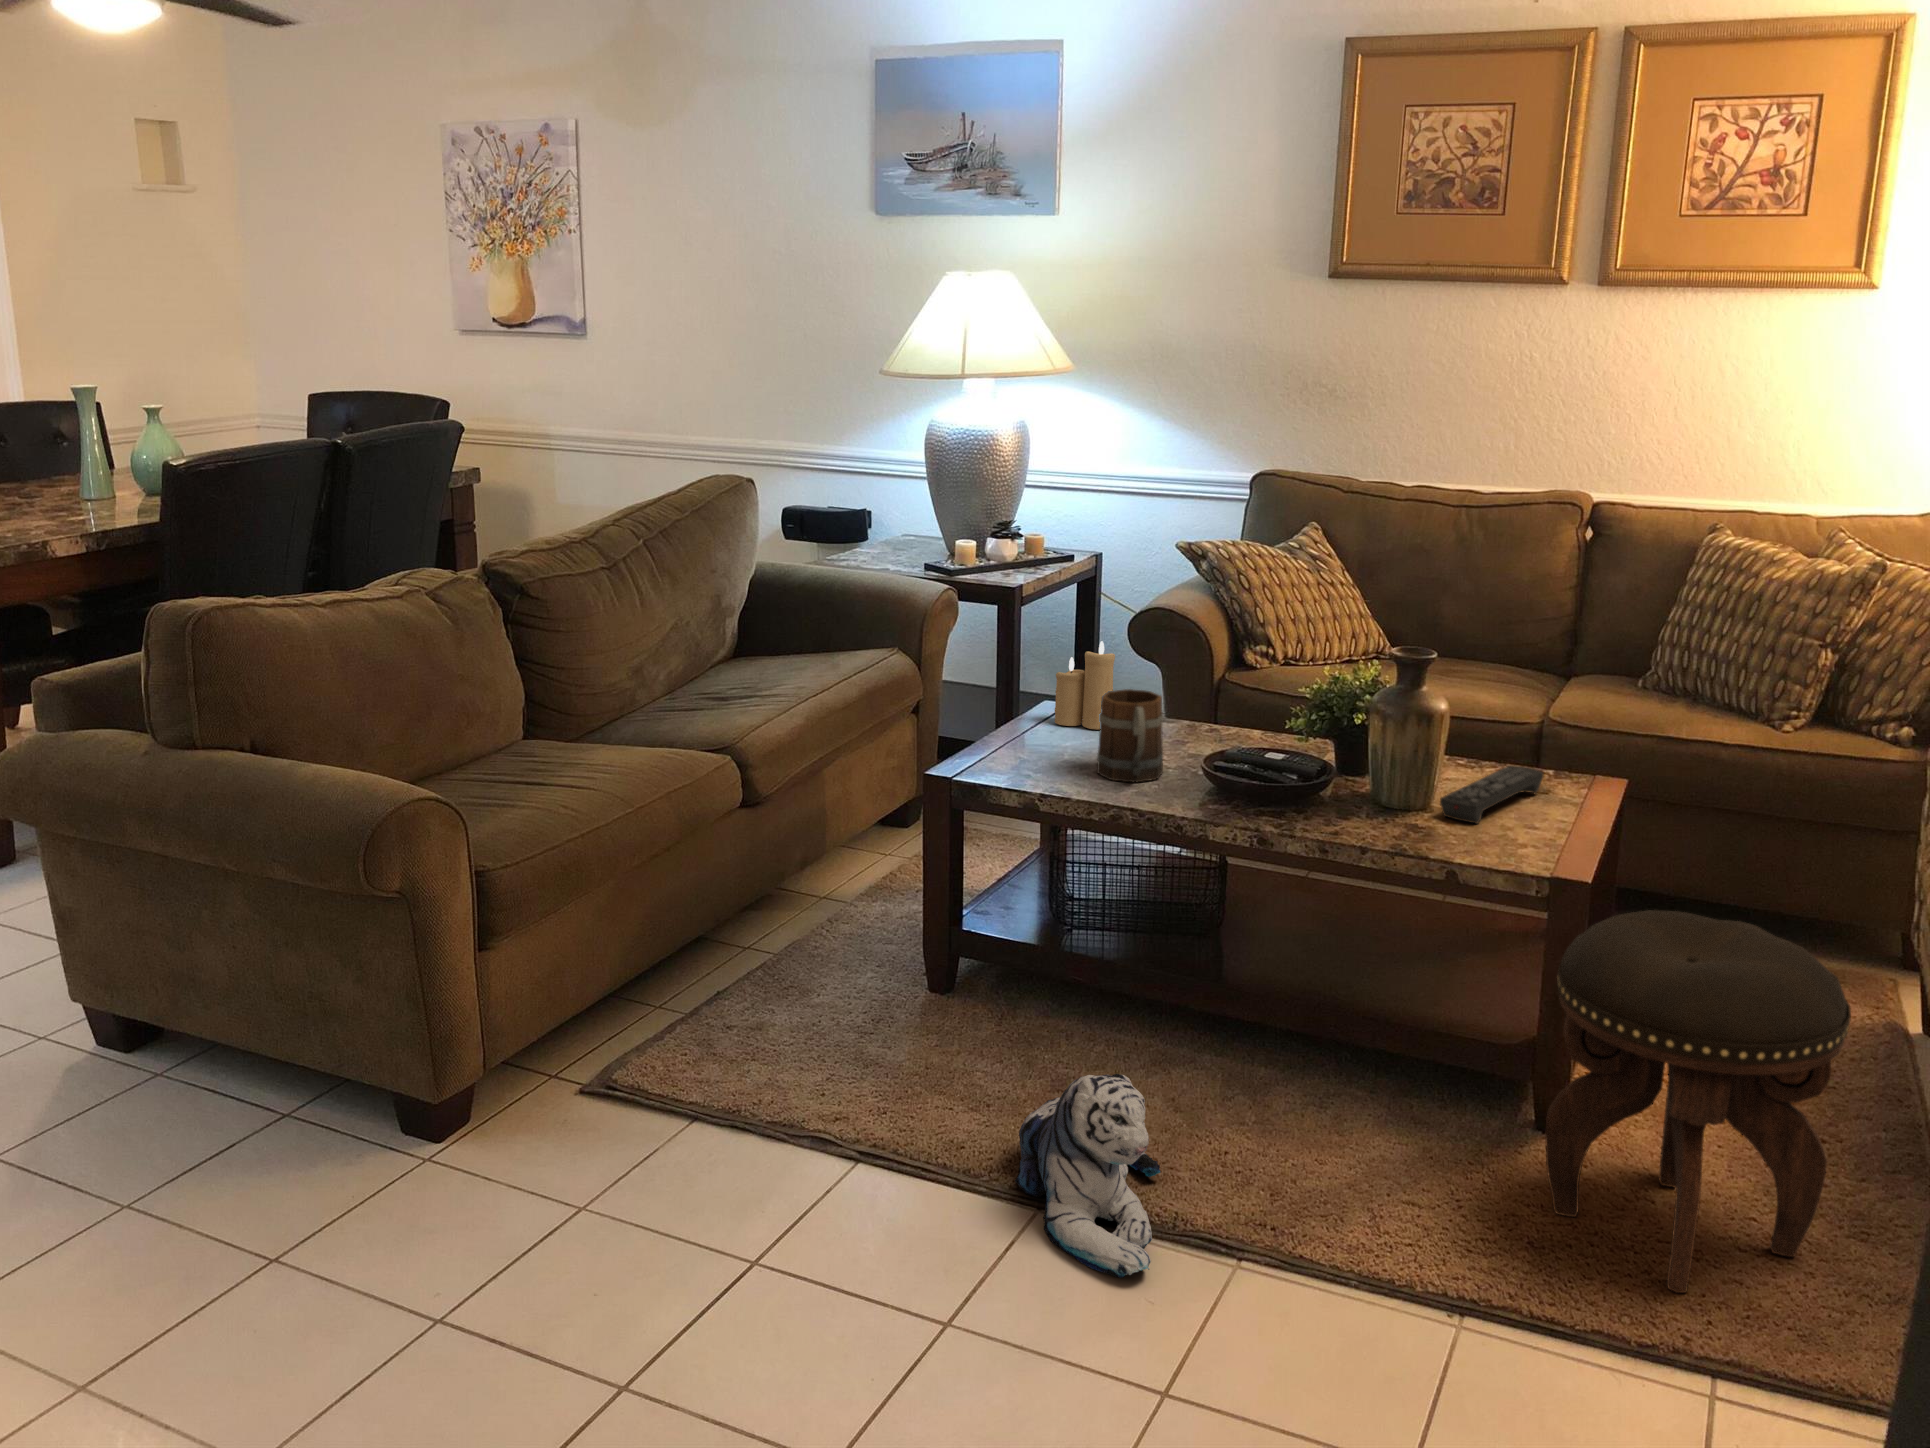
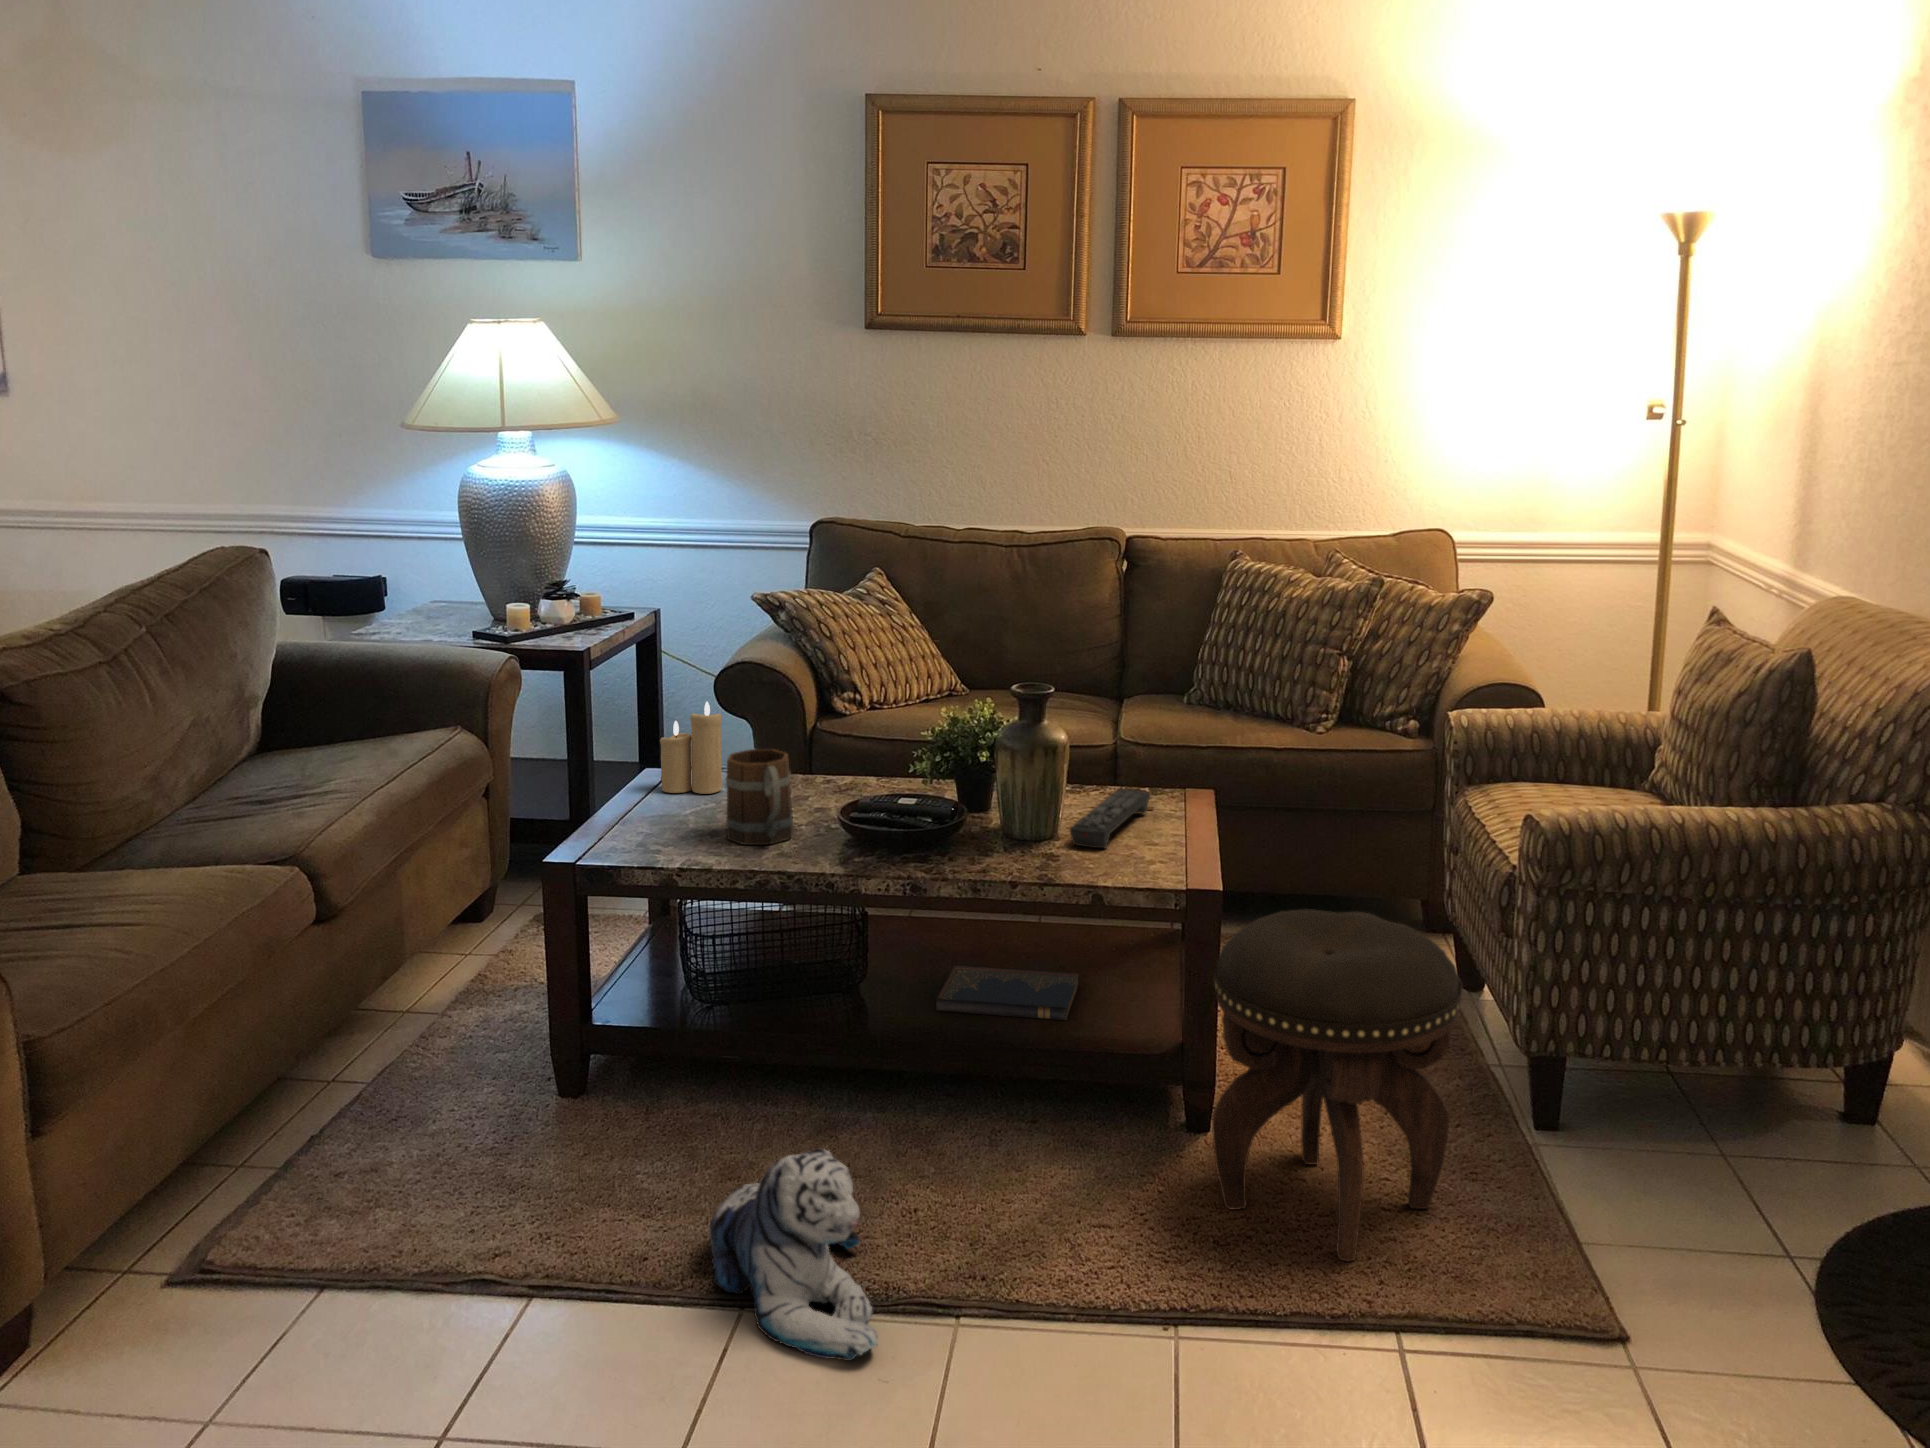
hardcover book: none [1290,925,1449,995] -> present [936,966,1079,1020]

